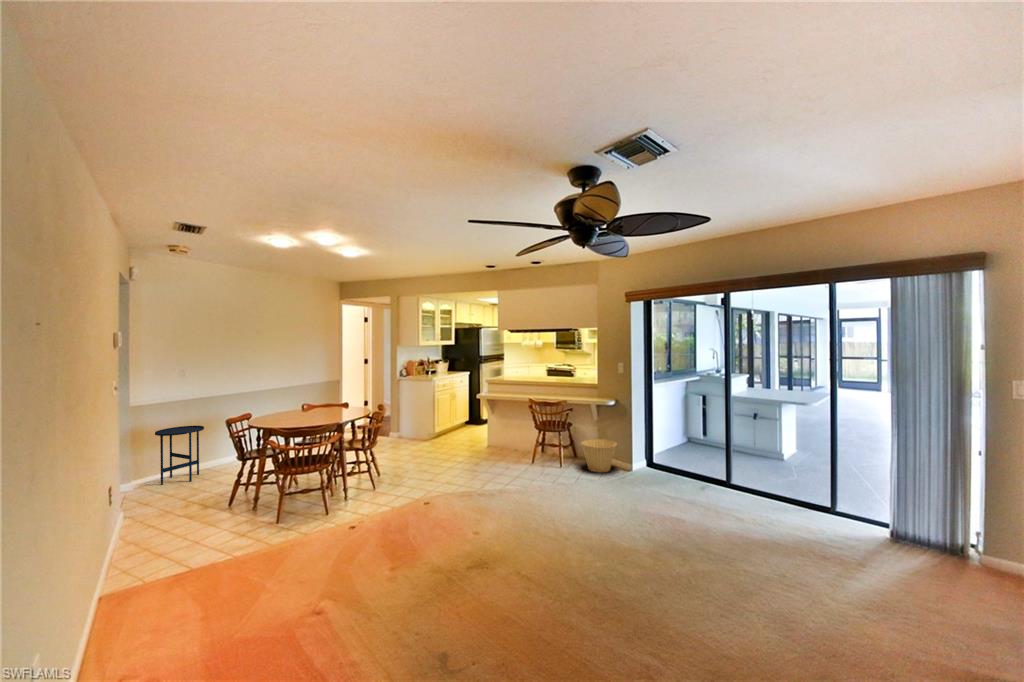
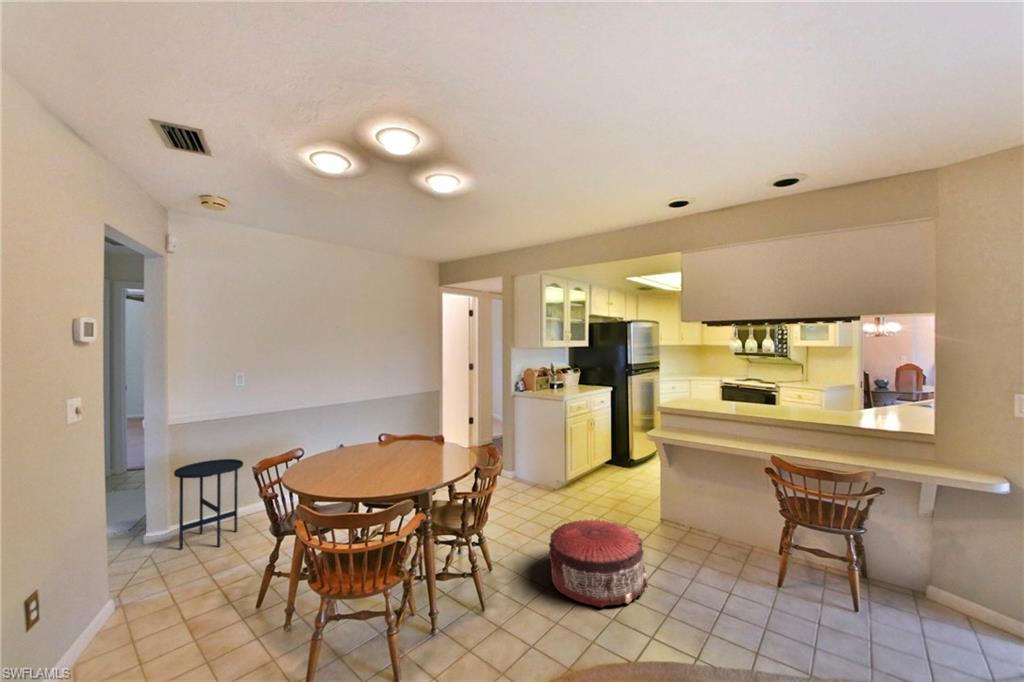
basket: present [581,439,617,472] -> none [886,540,996,628]
pouf: none [415,443,467,481] -> present [549,519,648,608]

